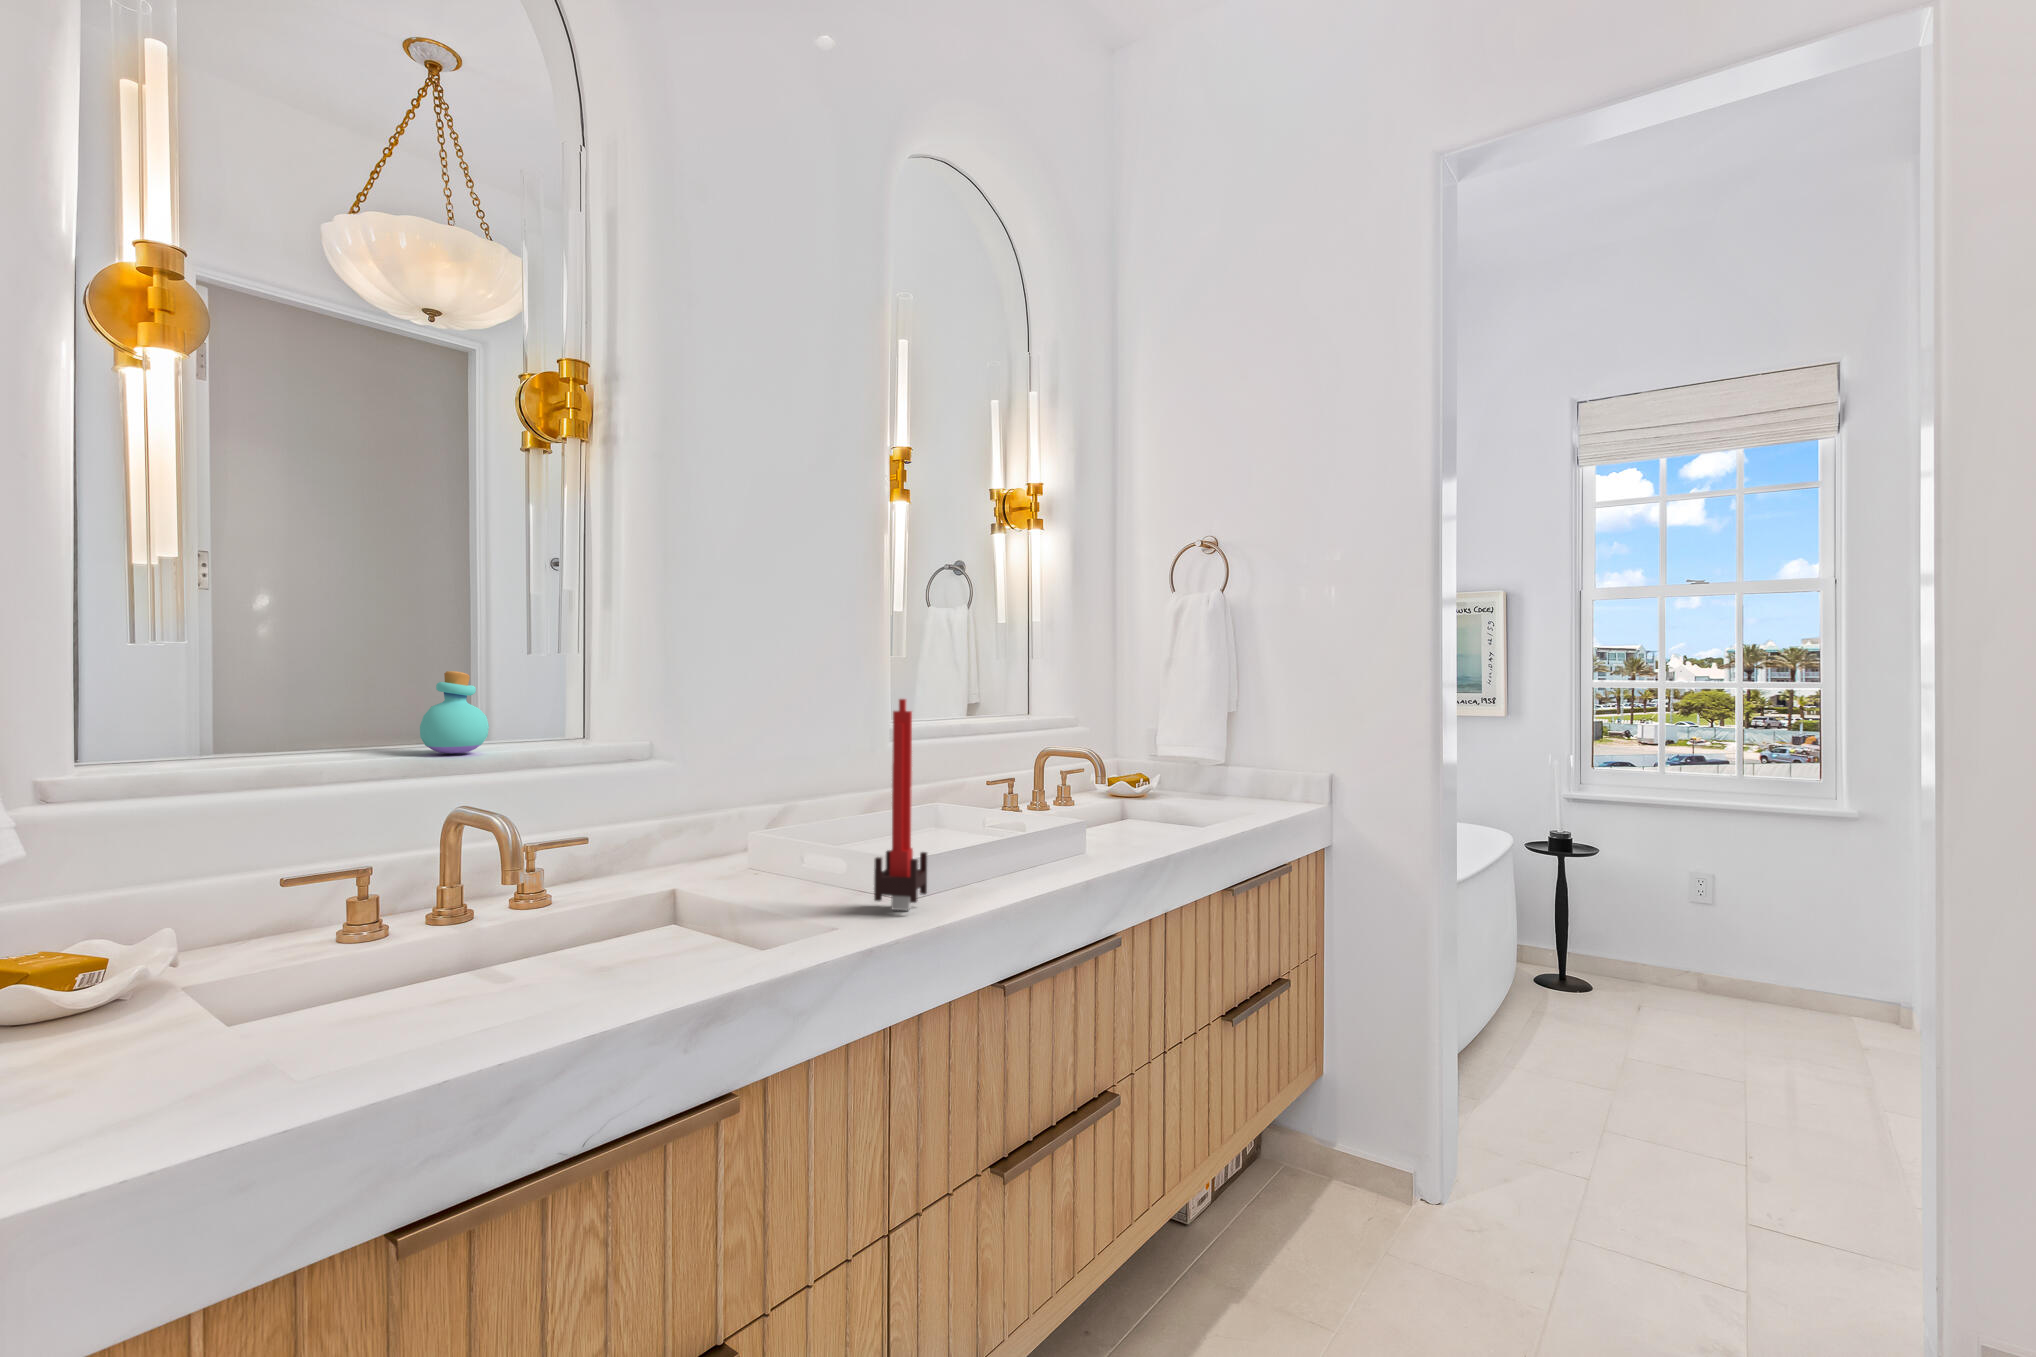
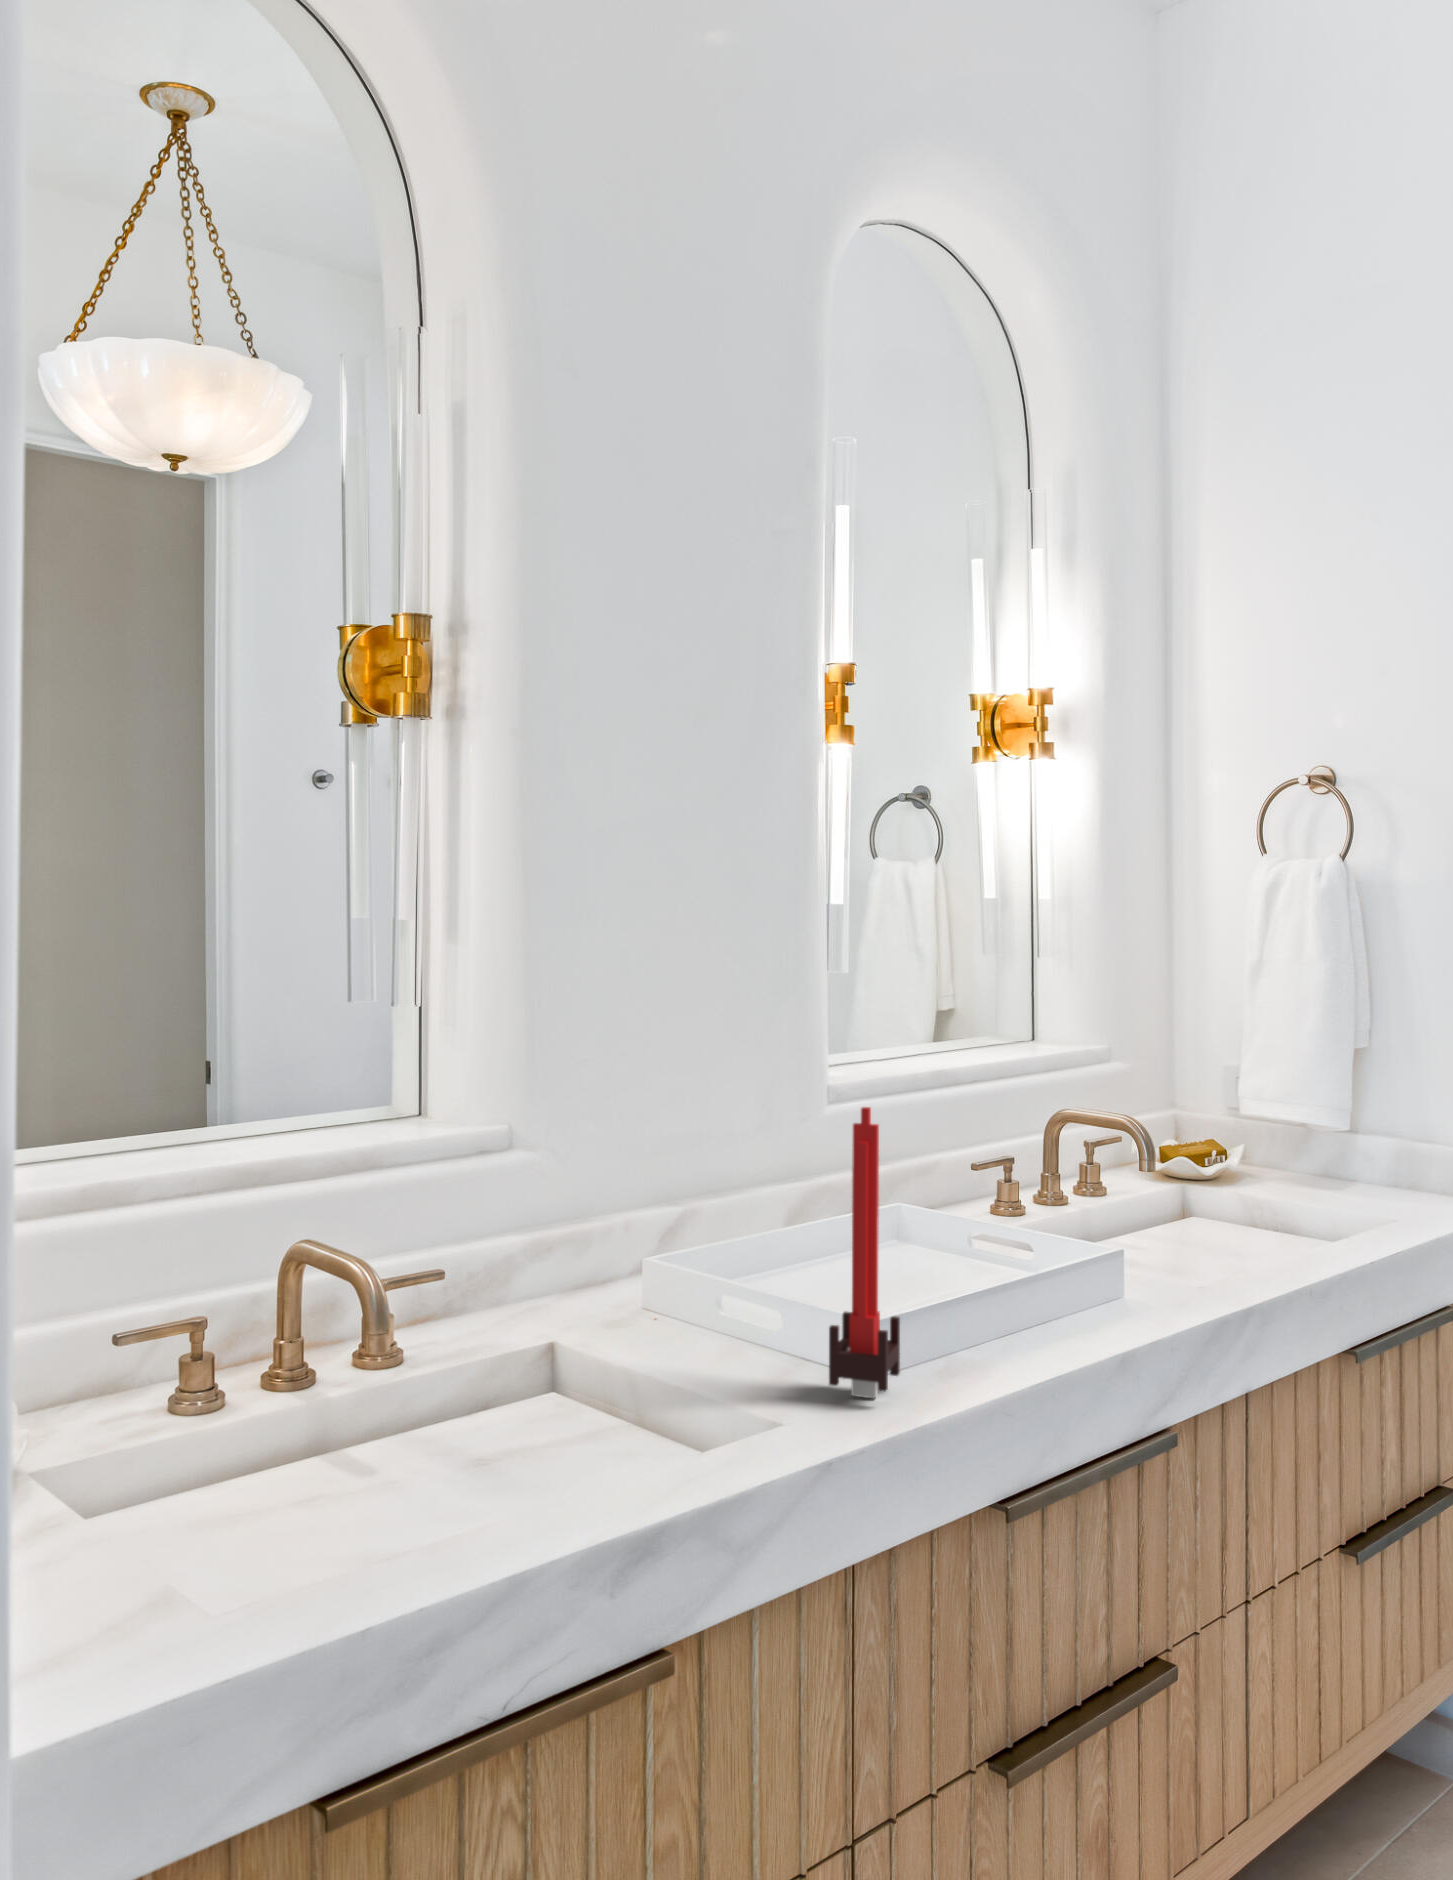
perfume bottle: present [420,671,489,753] -> none [233,1044,314,1153]

